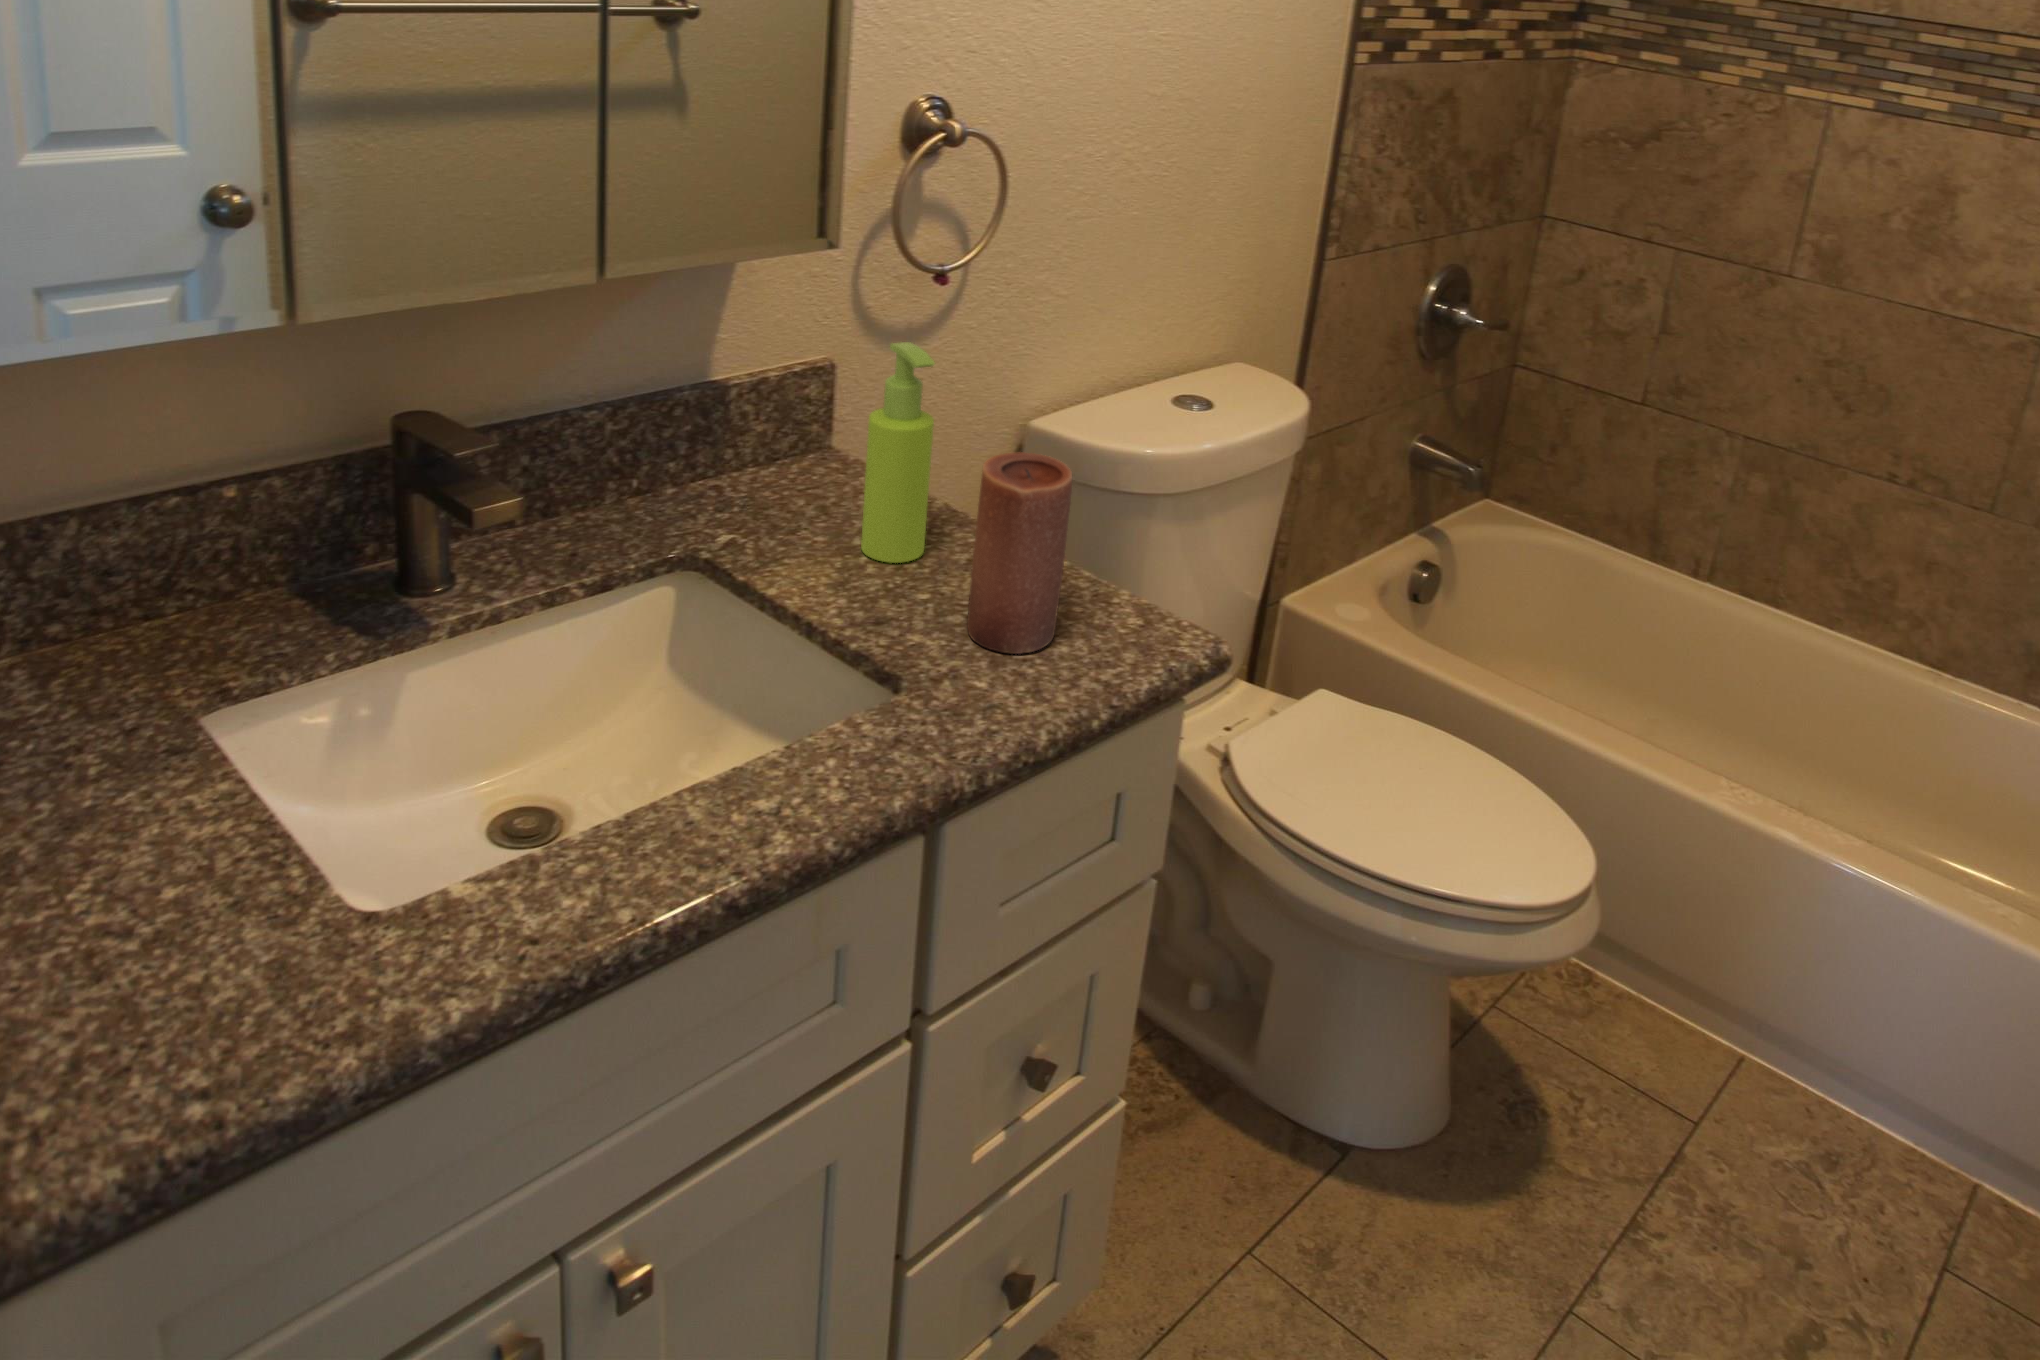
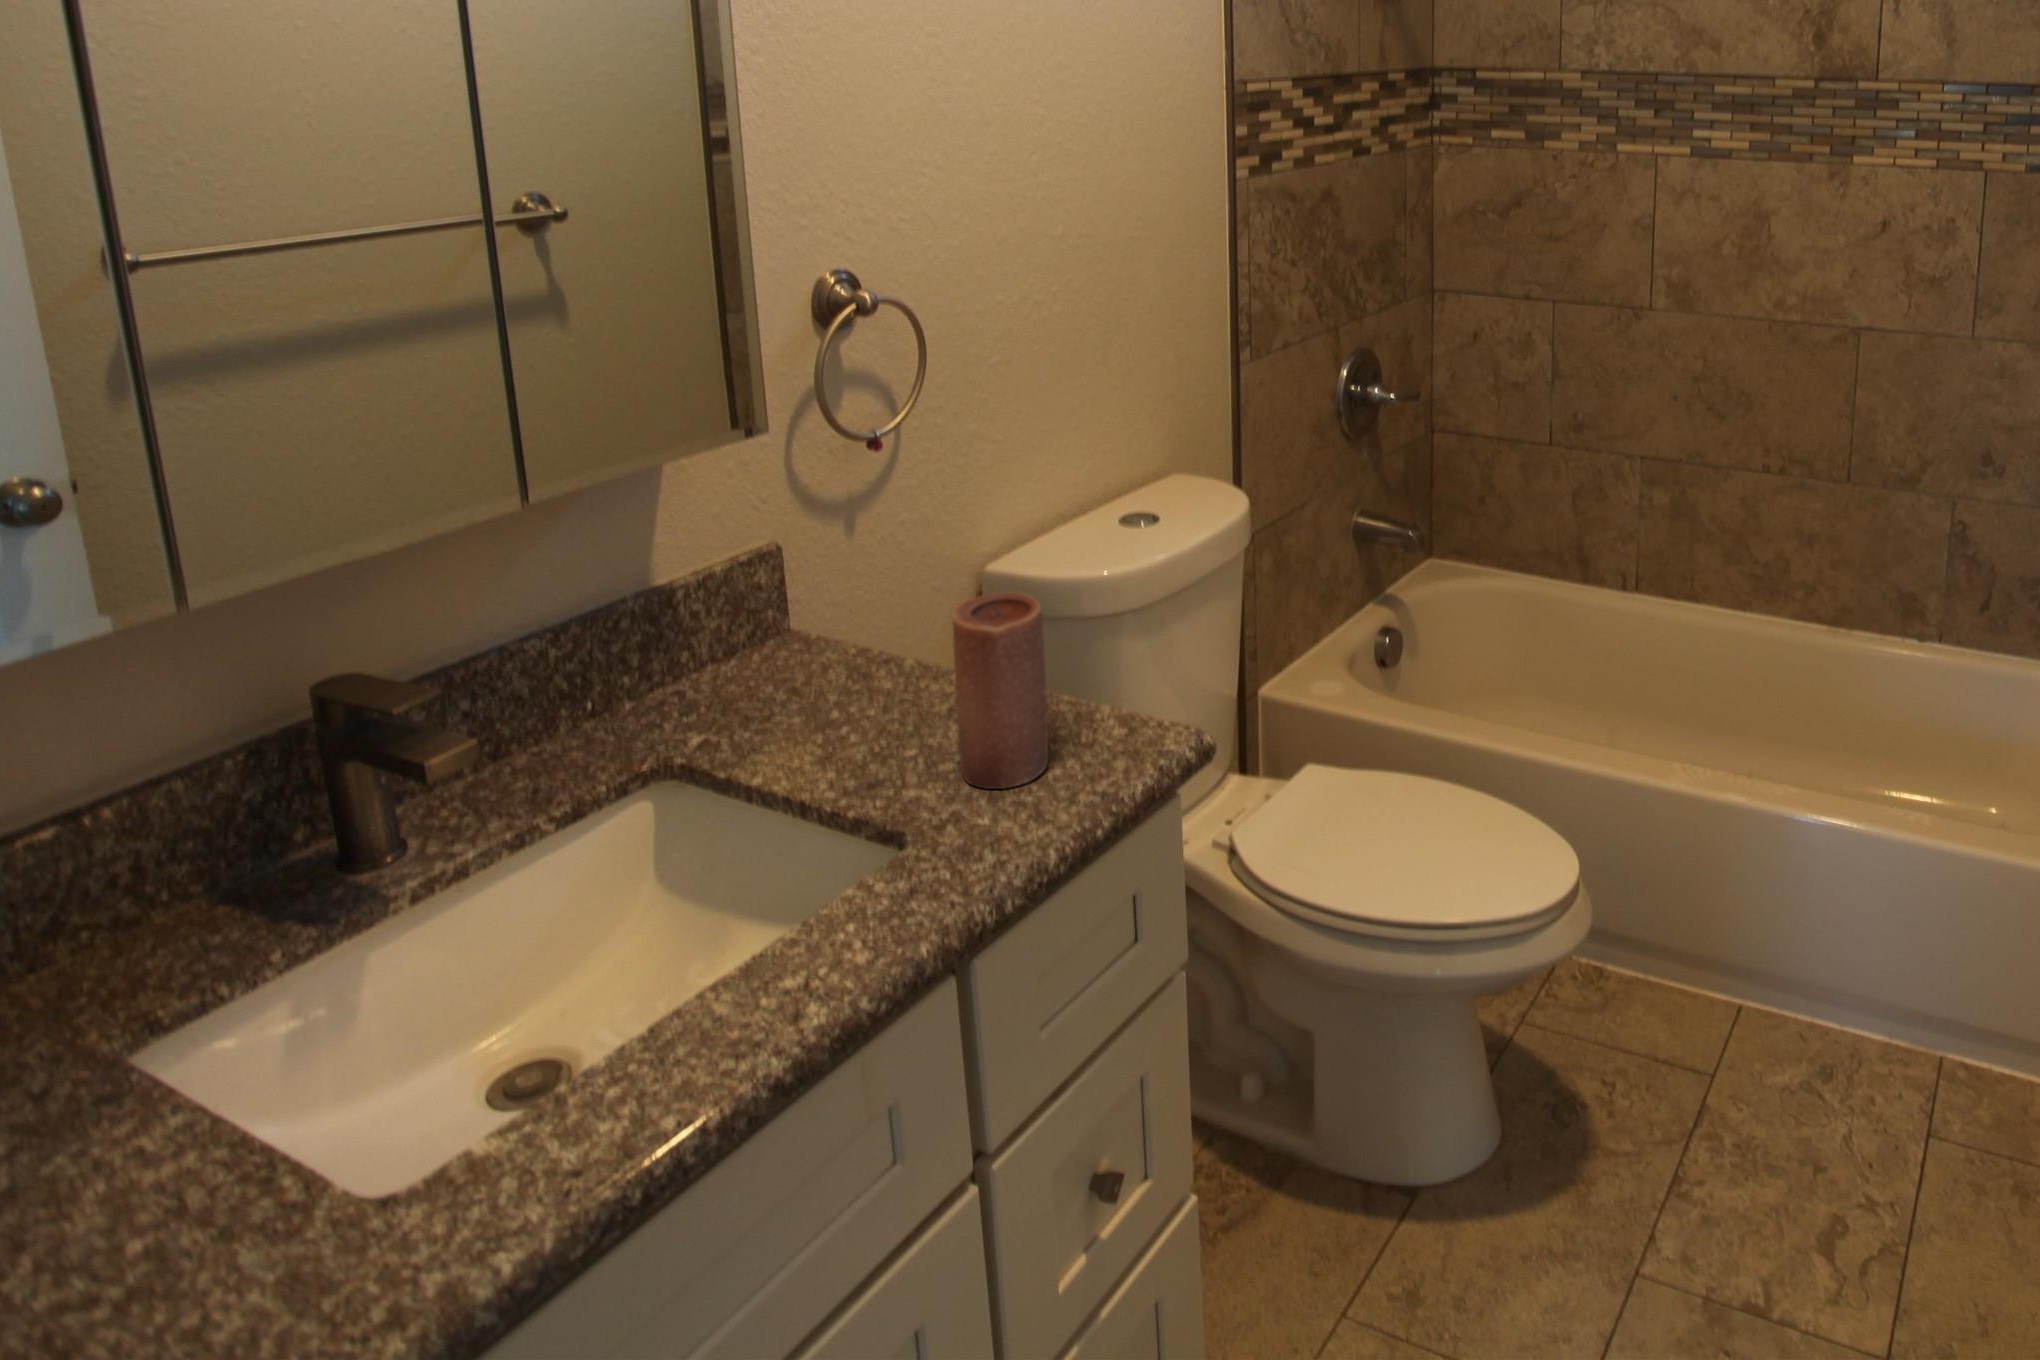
soap dispenser: present [861,342,935,563] -> none [827,511,904,732]

